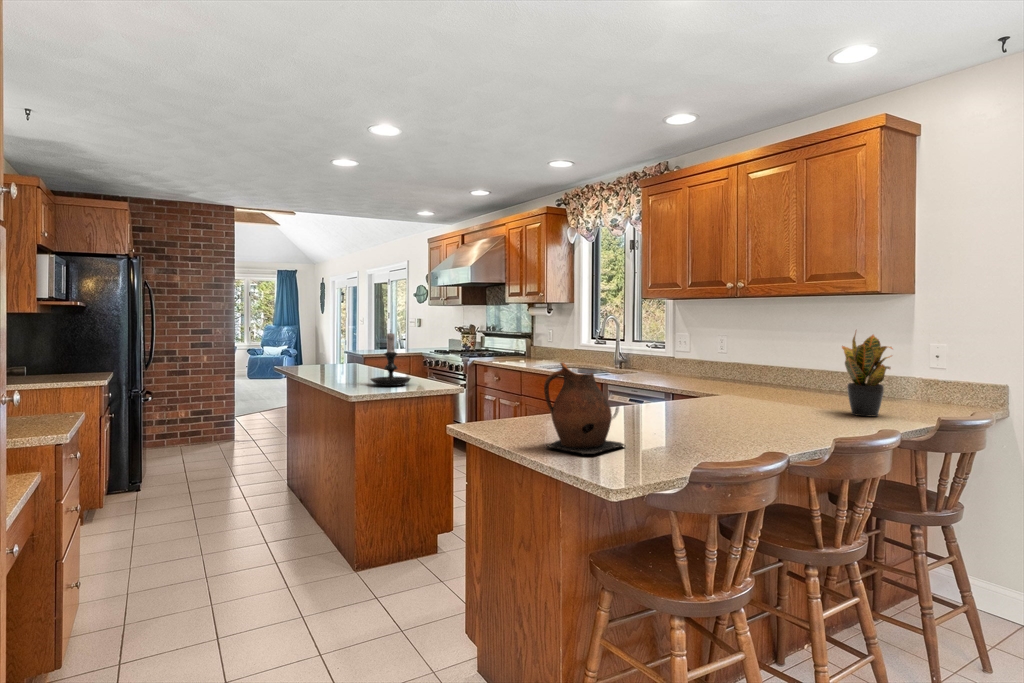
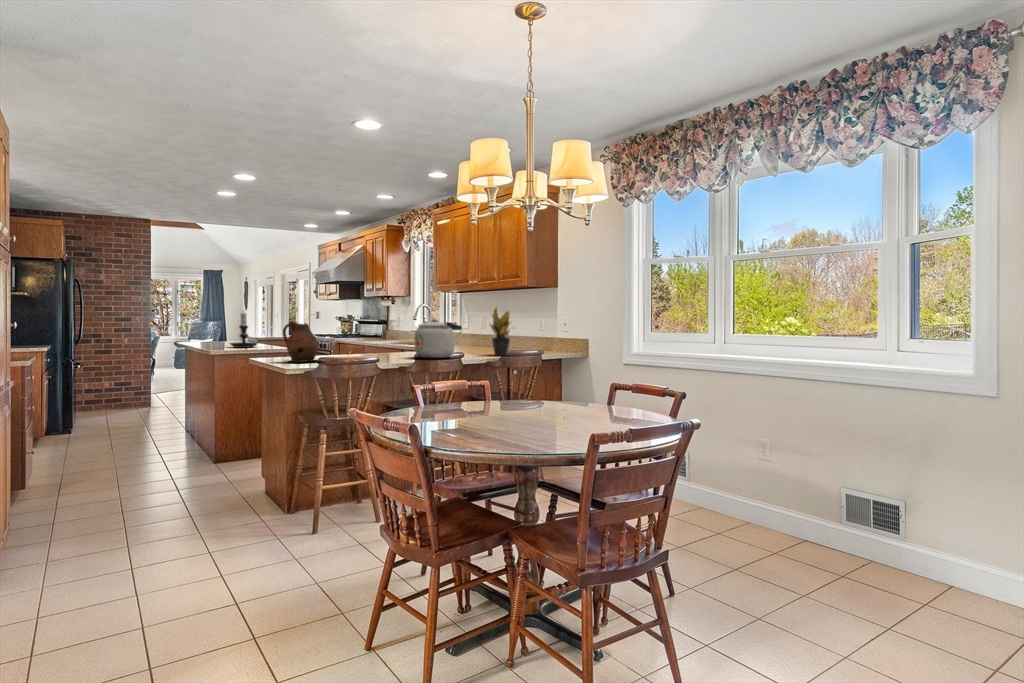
kettle: none [735,356,836,430] -> present [415,319,462,358]

